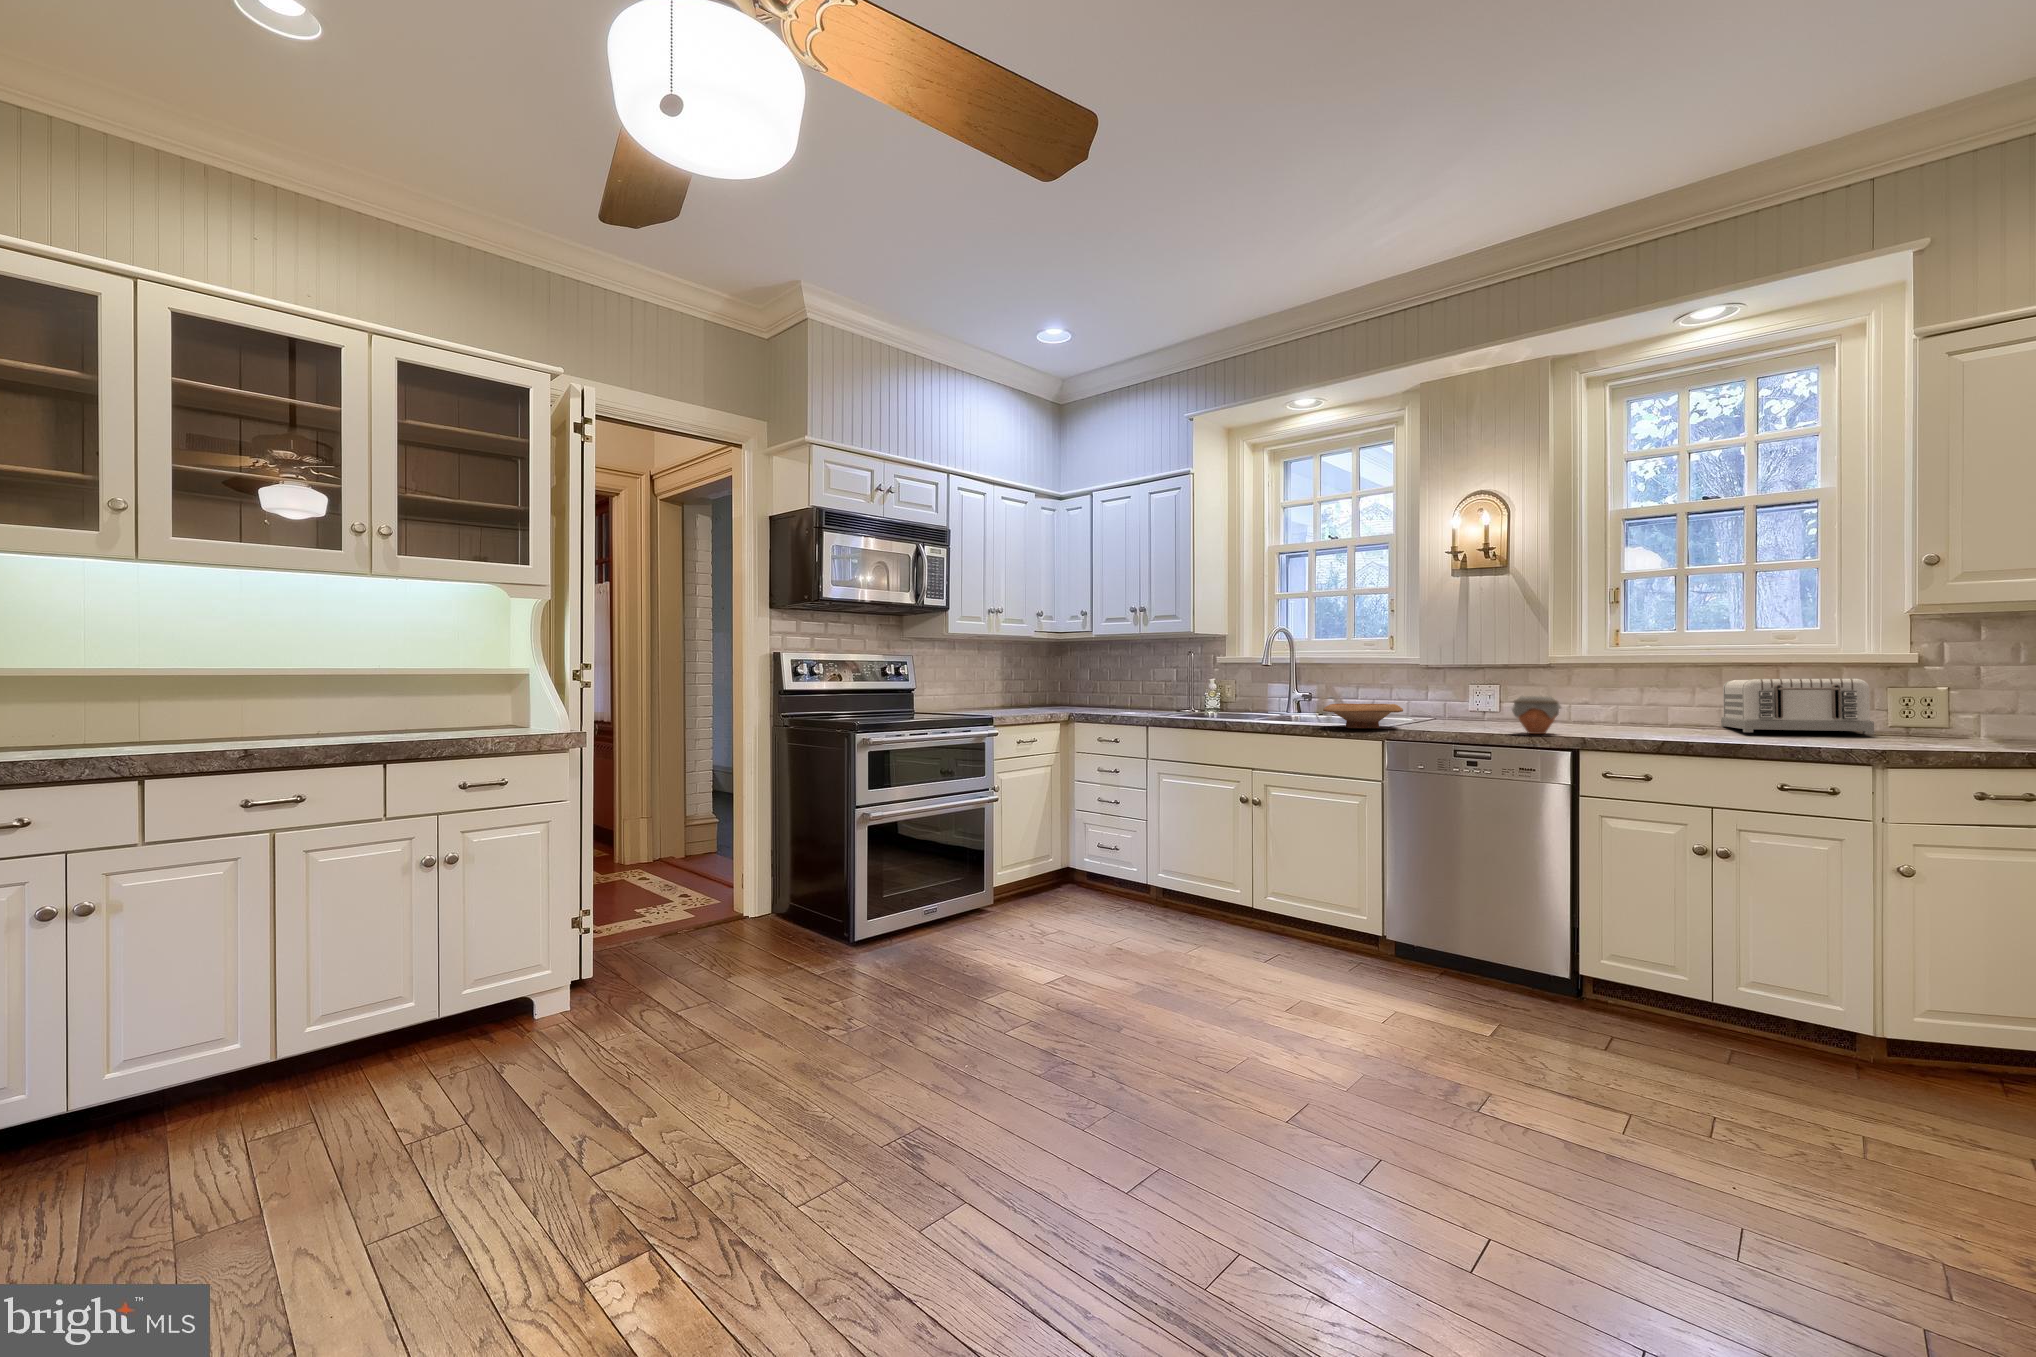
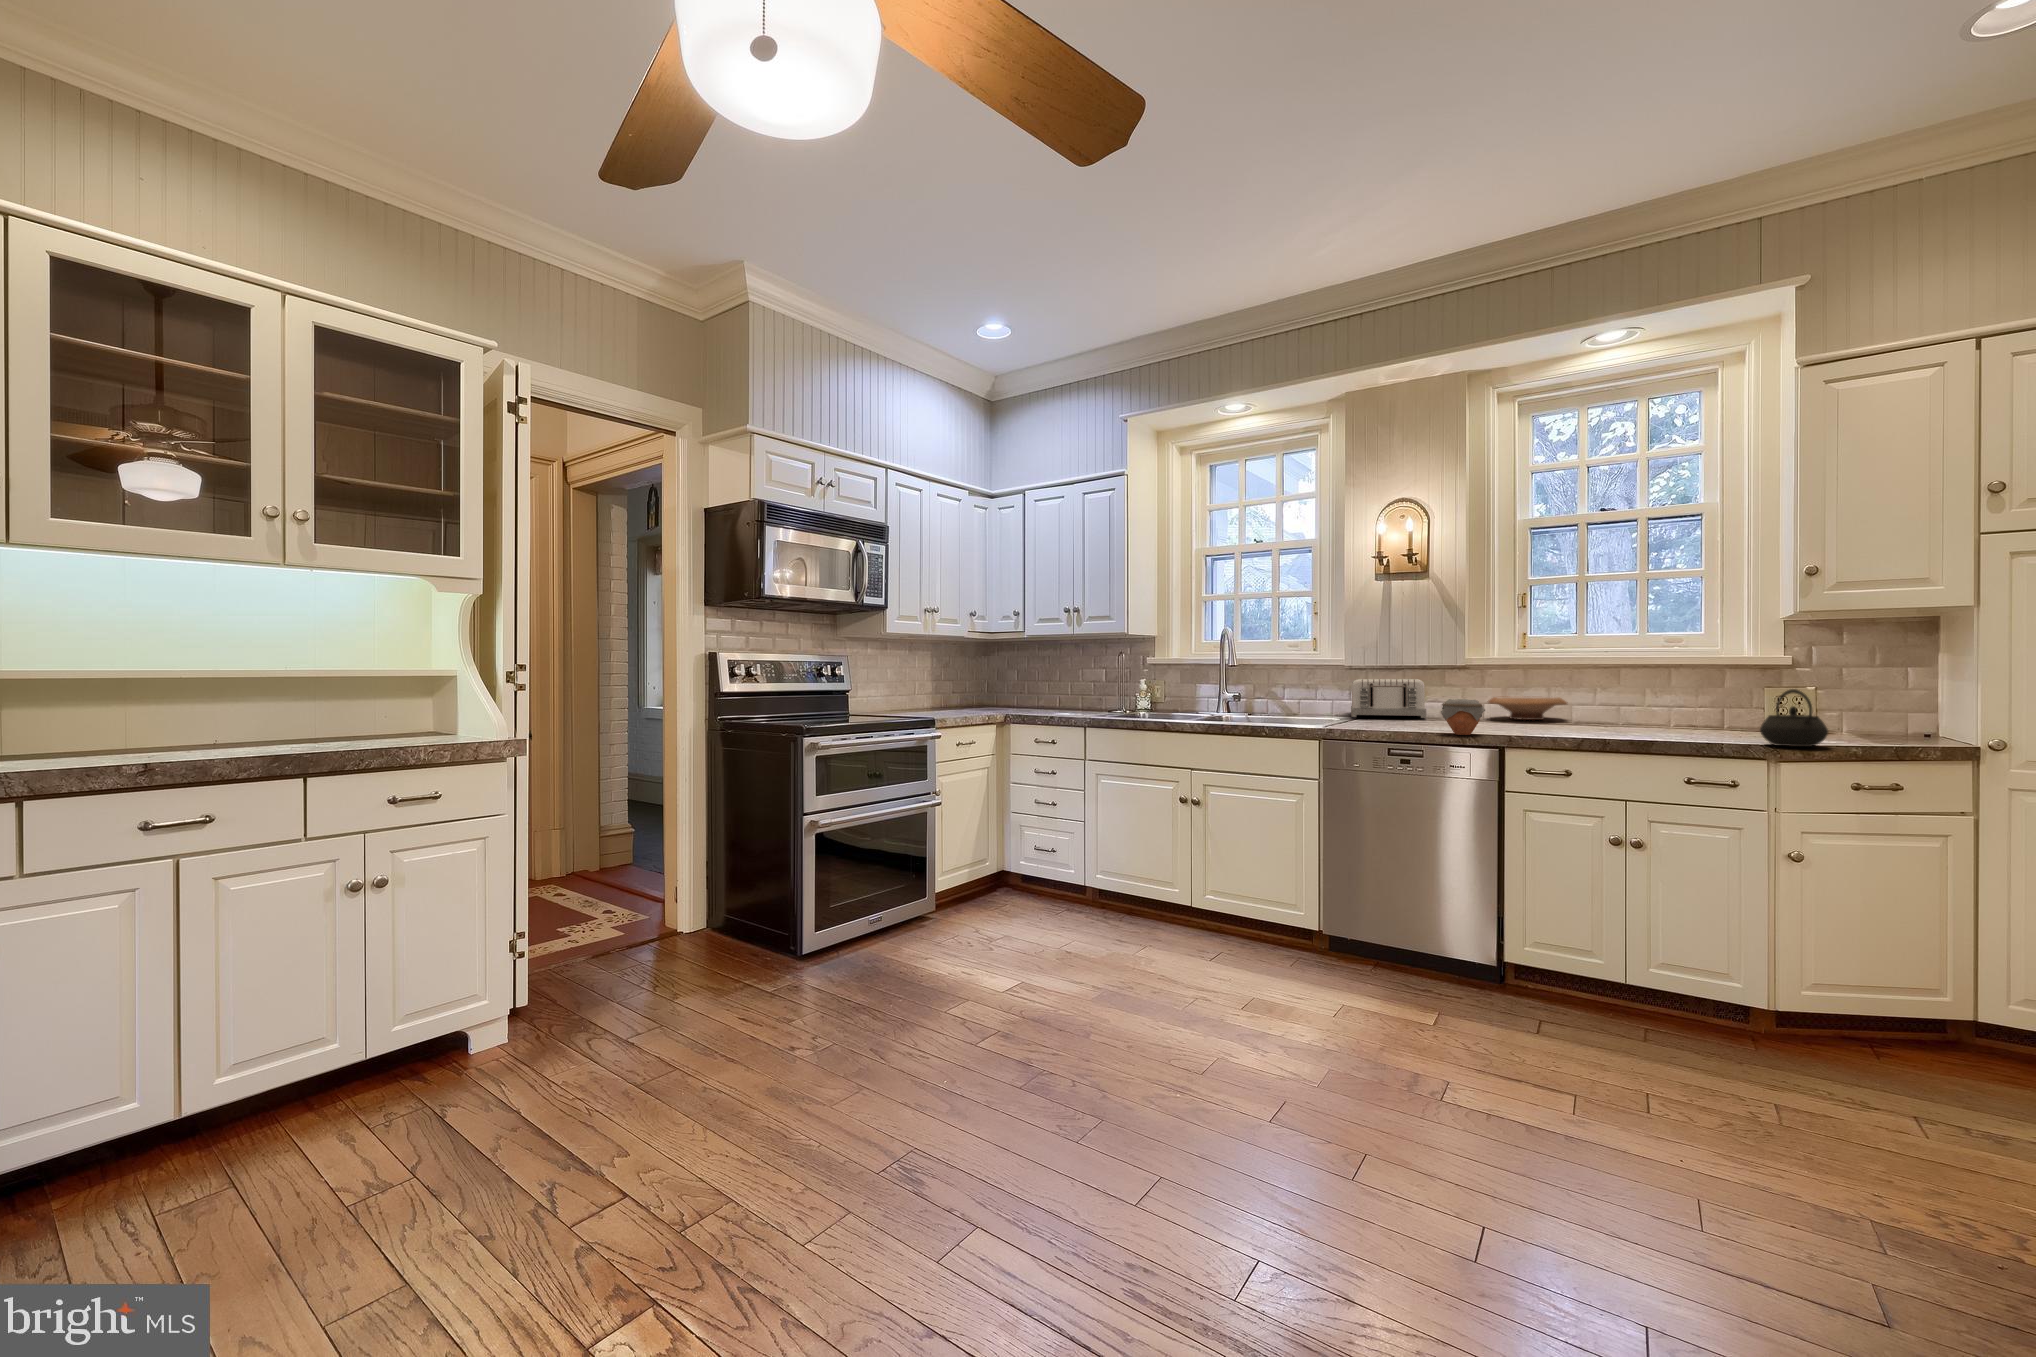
toaster: present [1721,678,1874,735] -> present [1351,679,1426,718]
kettle: none [1880,681,1963,746] -> present [1760,689,1828,747]
wooden bowl: present [1323,704,1403,728] -> present [1488,697,1567,720]

